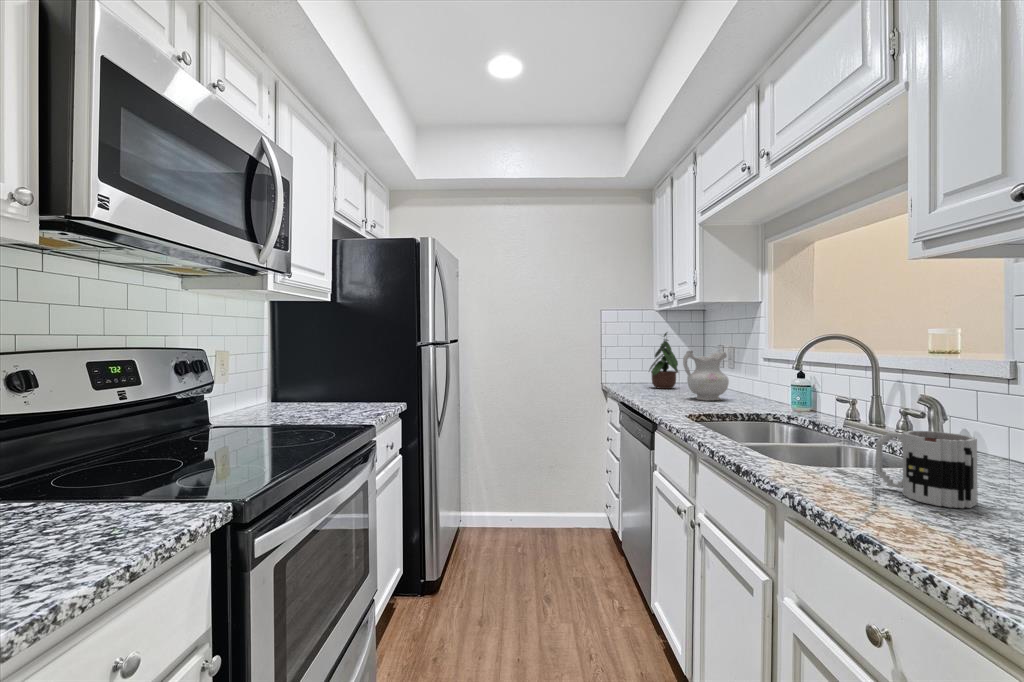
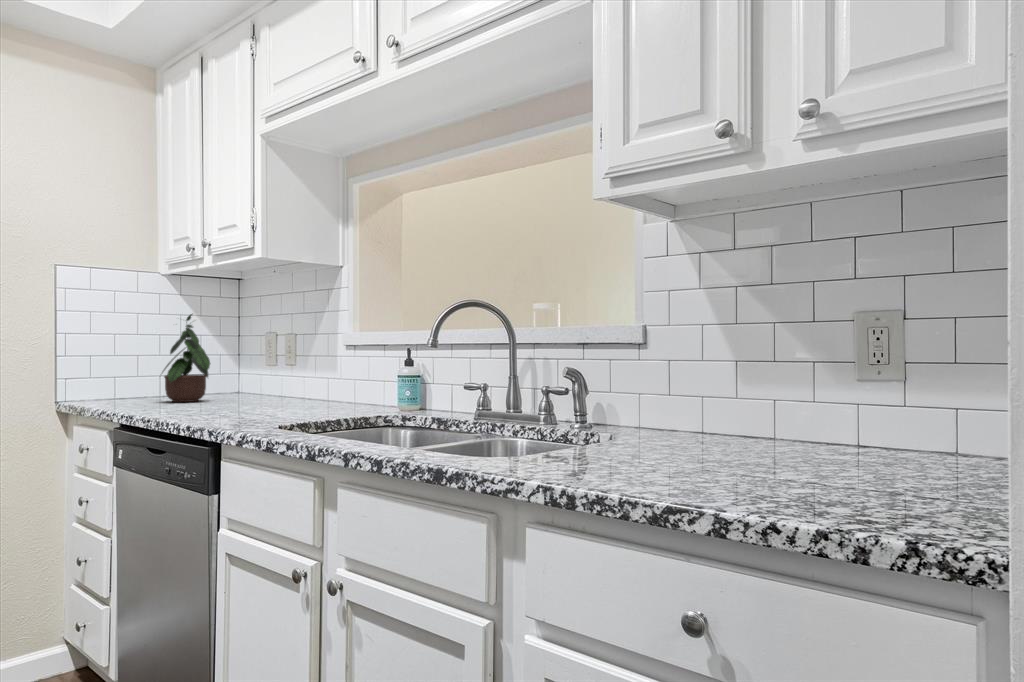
ceramic pitcher: present [683,351,729,400] -> none [239,337,303,410]
mug: present [876,431,977,508] -> none [599,395,687,470]

